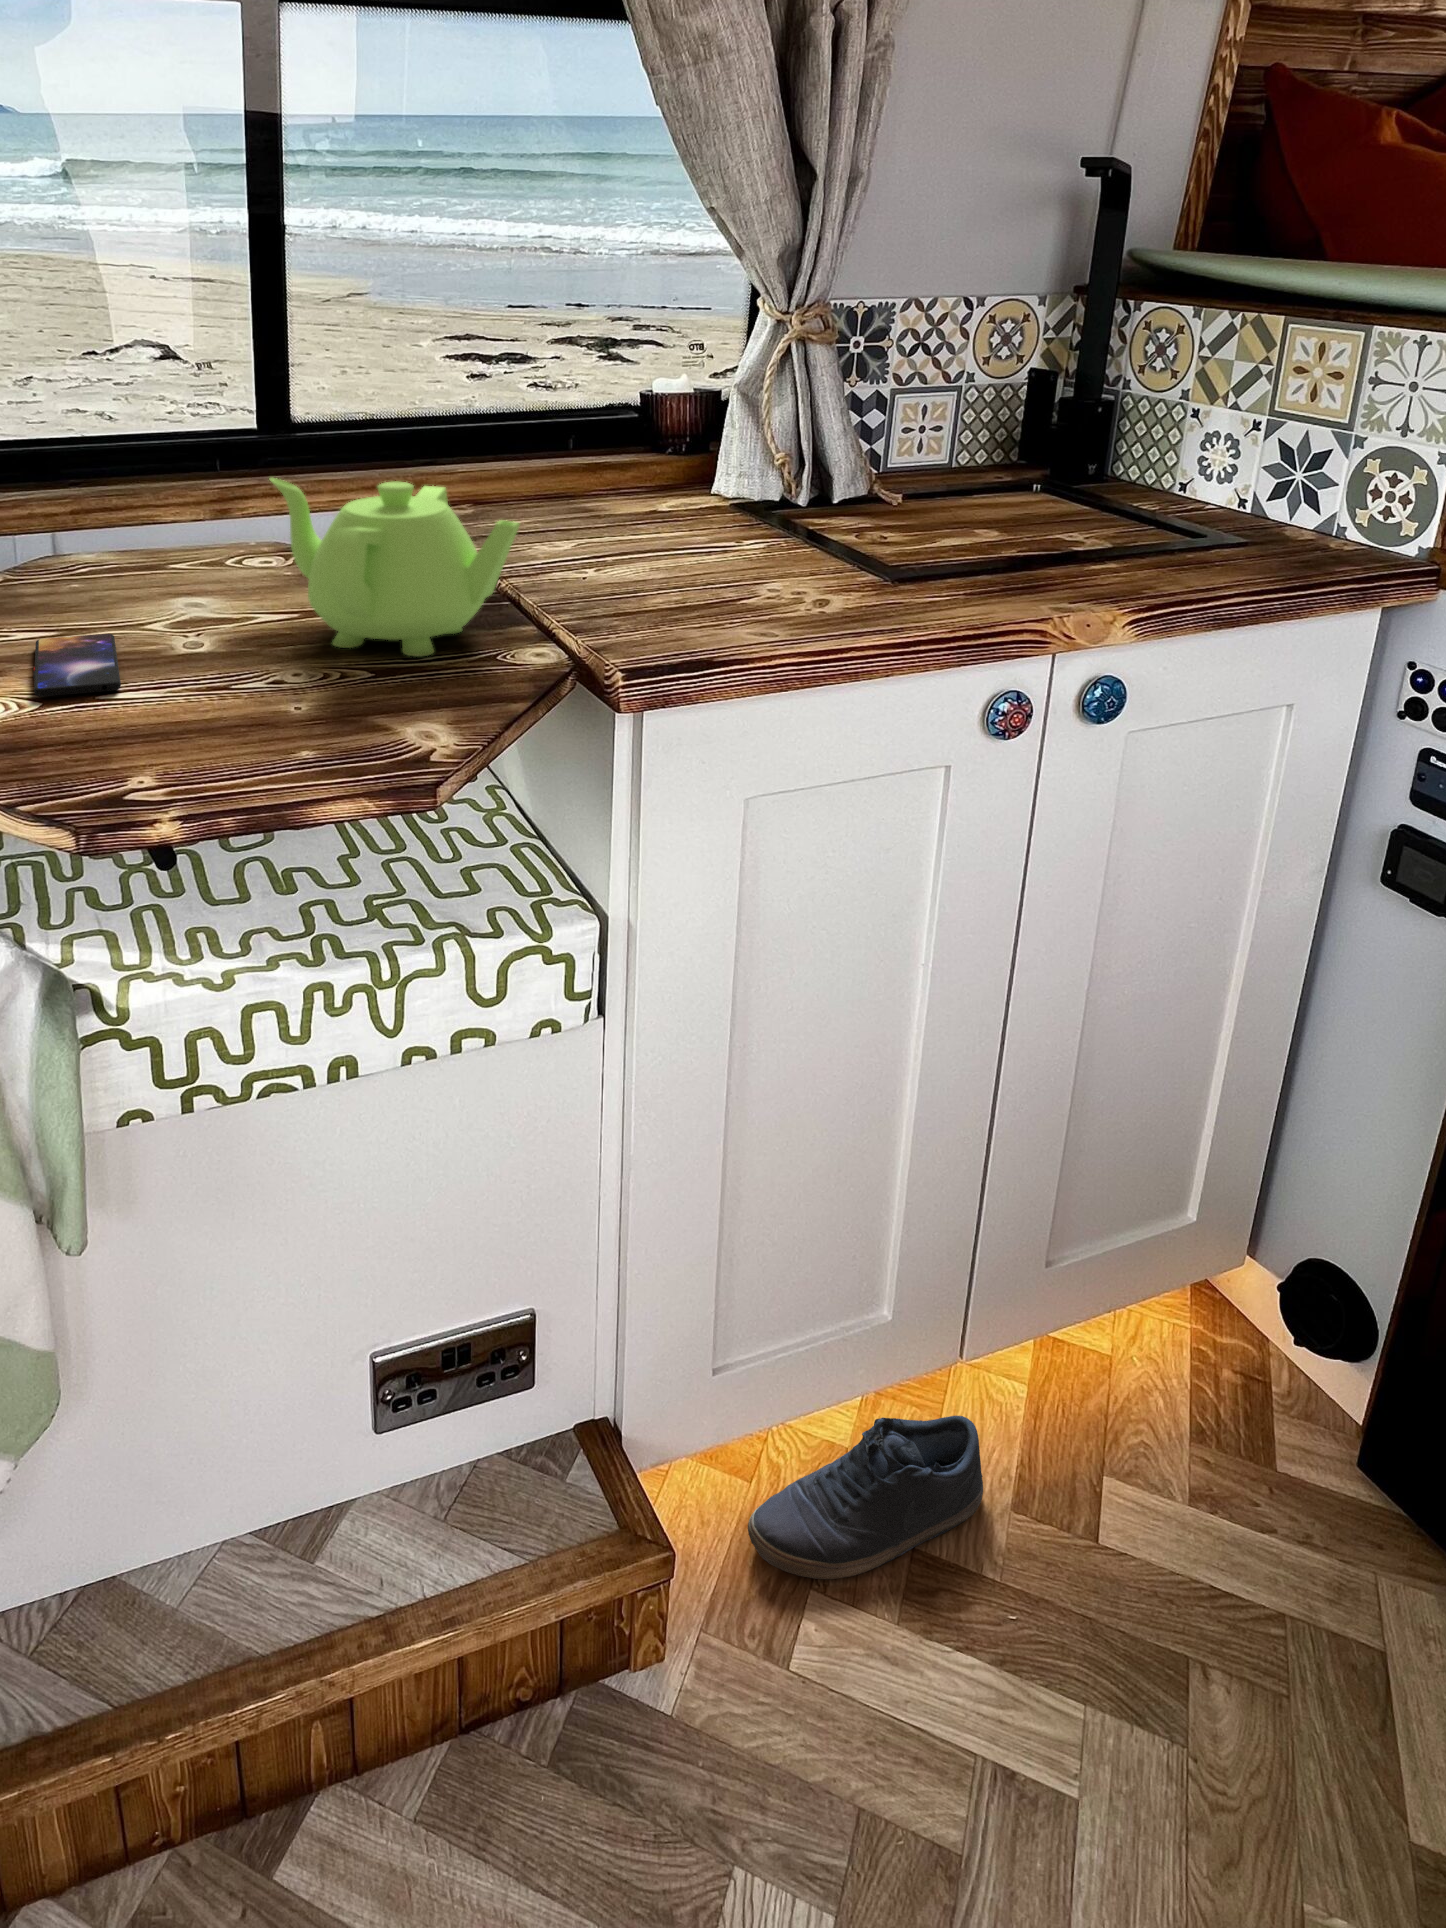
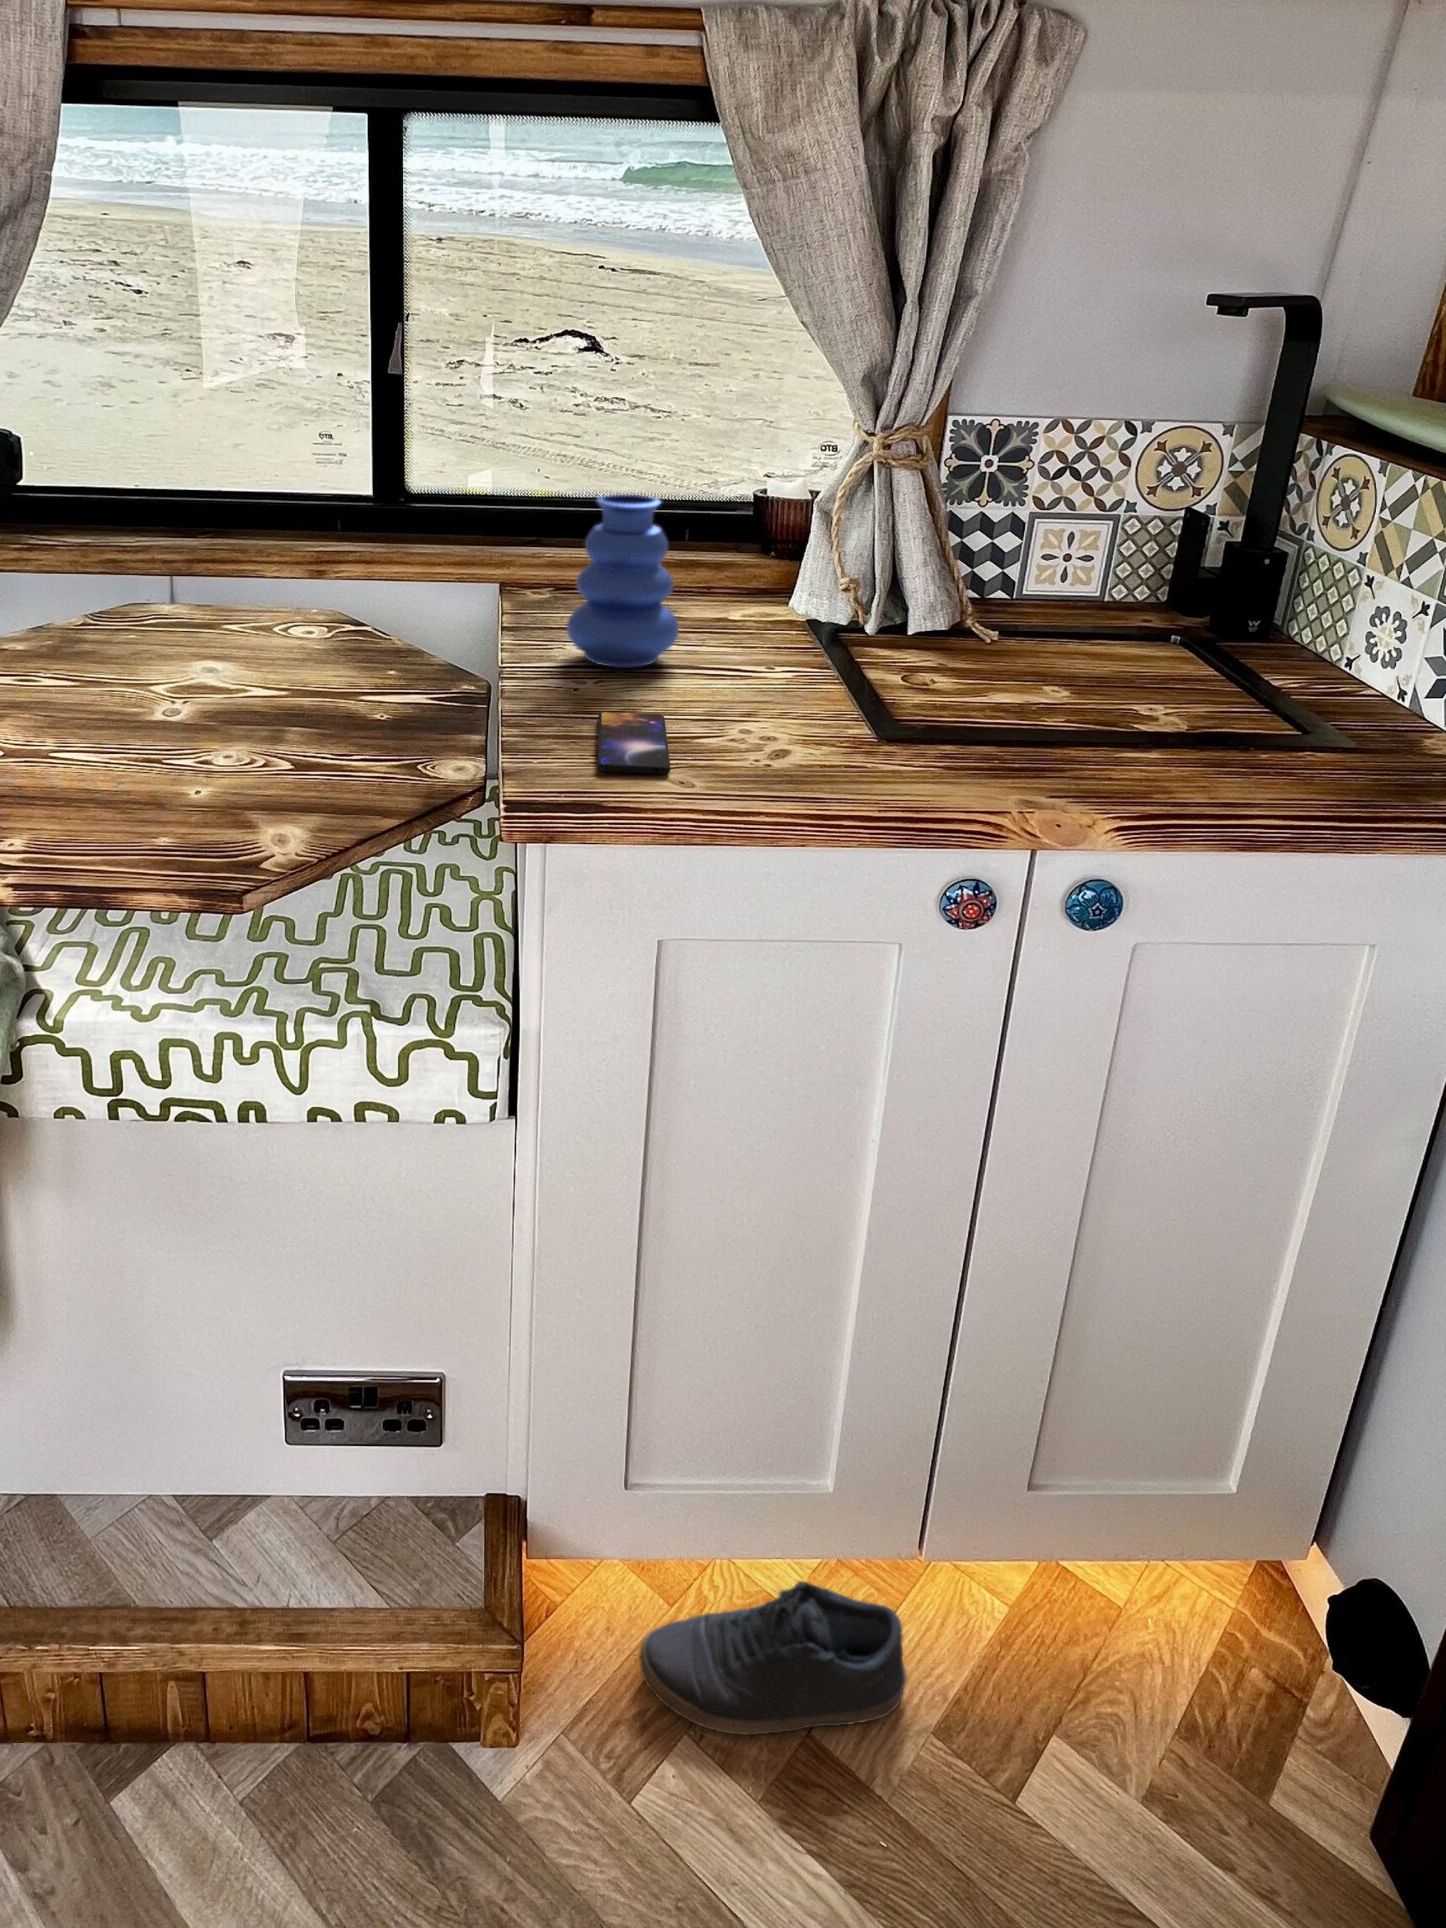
vase: none [527,373,642,554] -> present [567,495,679,668]
teapot: present [270,478,519,657] -> none [259,578,447,757]
smartphone: present [33,634,121,697] -> present [597,712,671,774]

